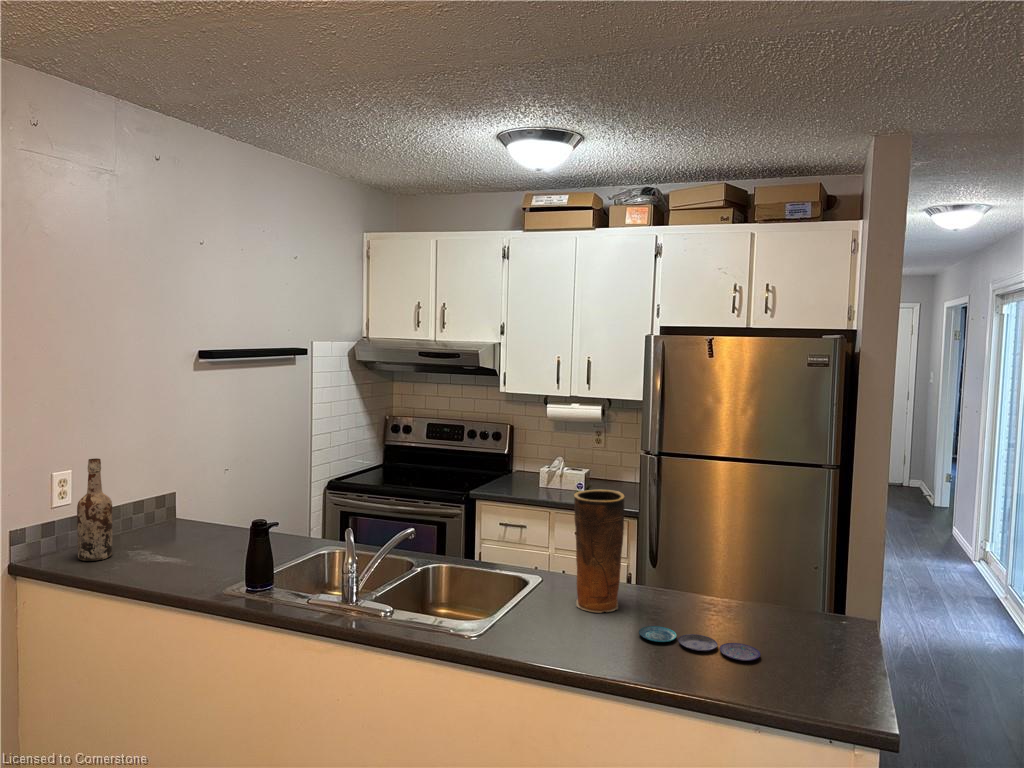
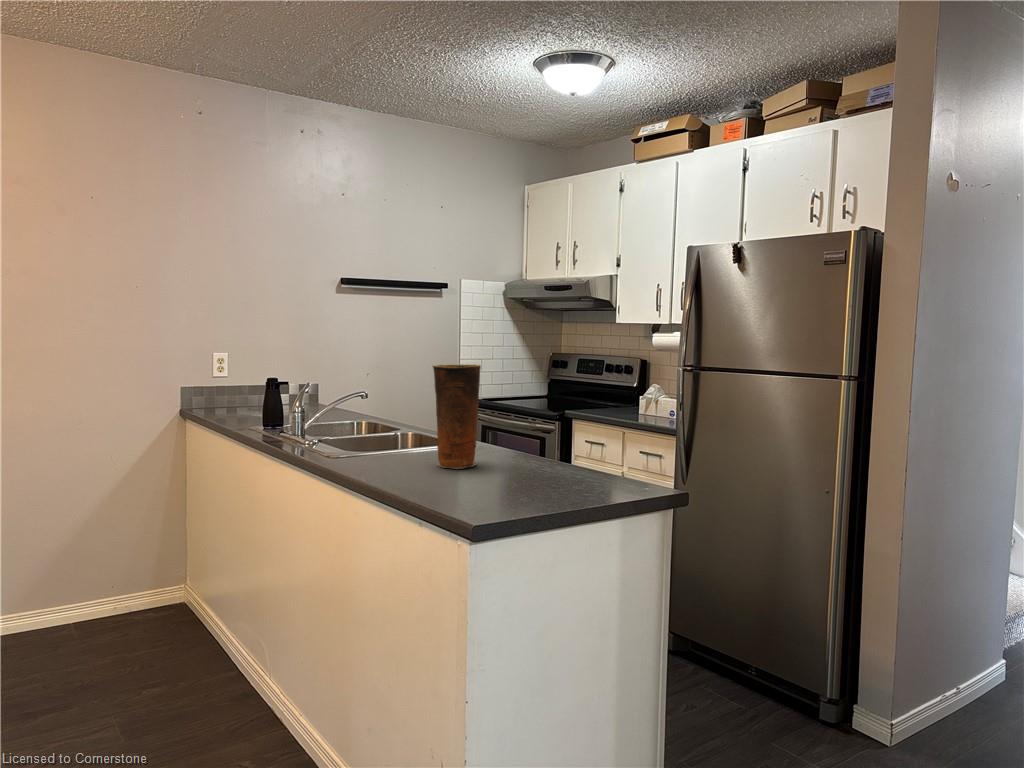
wine bottle: present [77,458,112,561] -> none [220,342,242,411]
plate: present [639,626,760,661] -> none [431,476,499,503]

